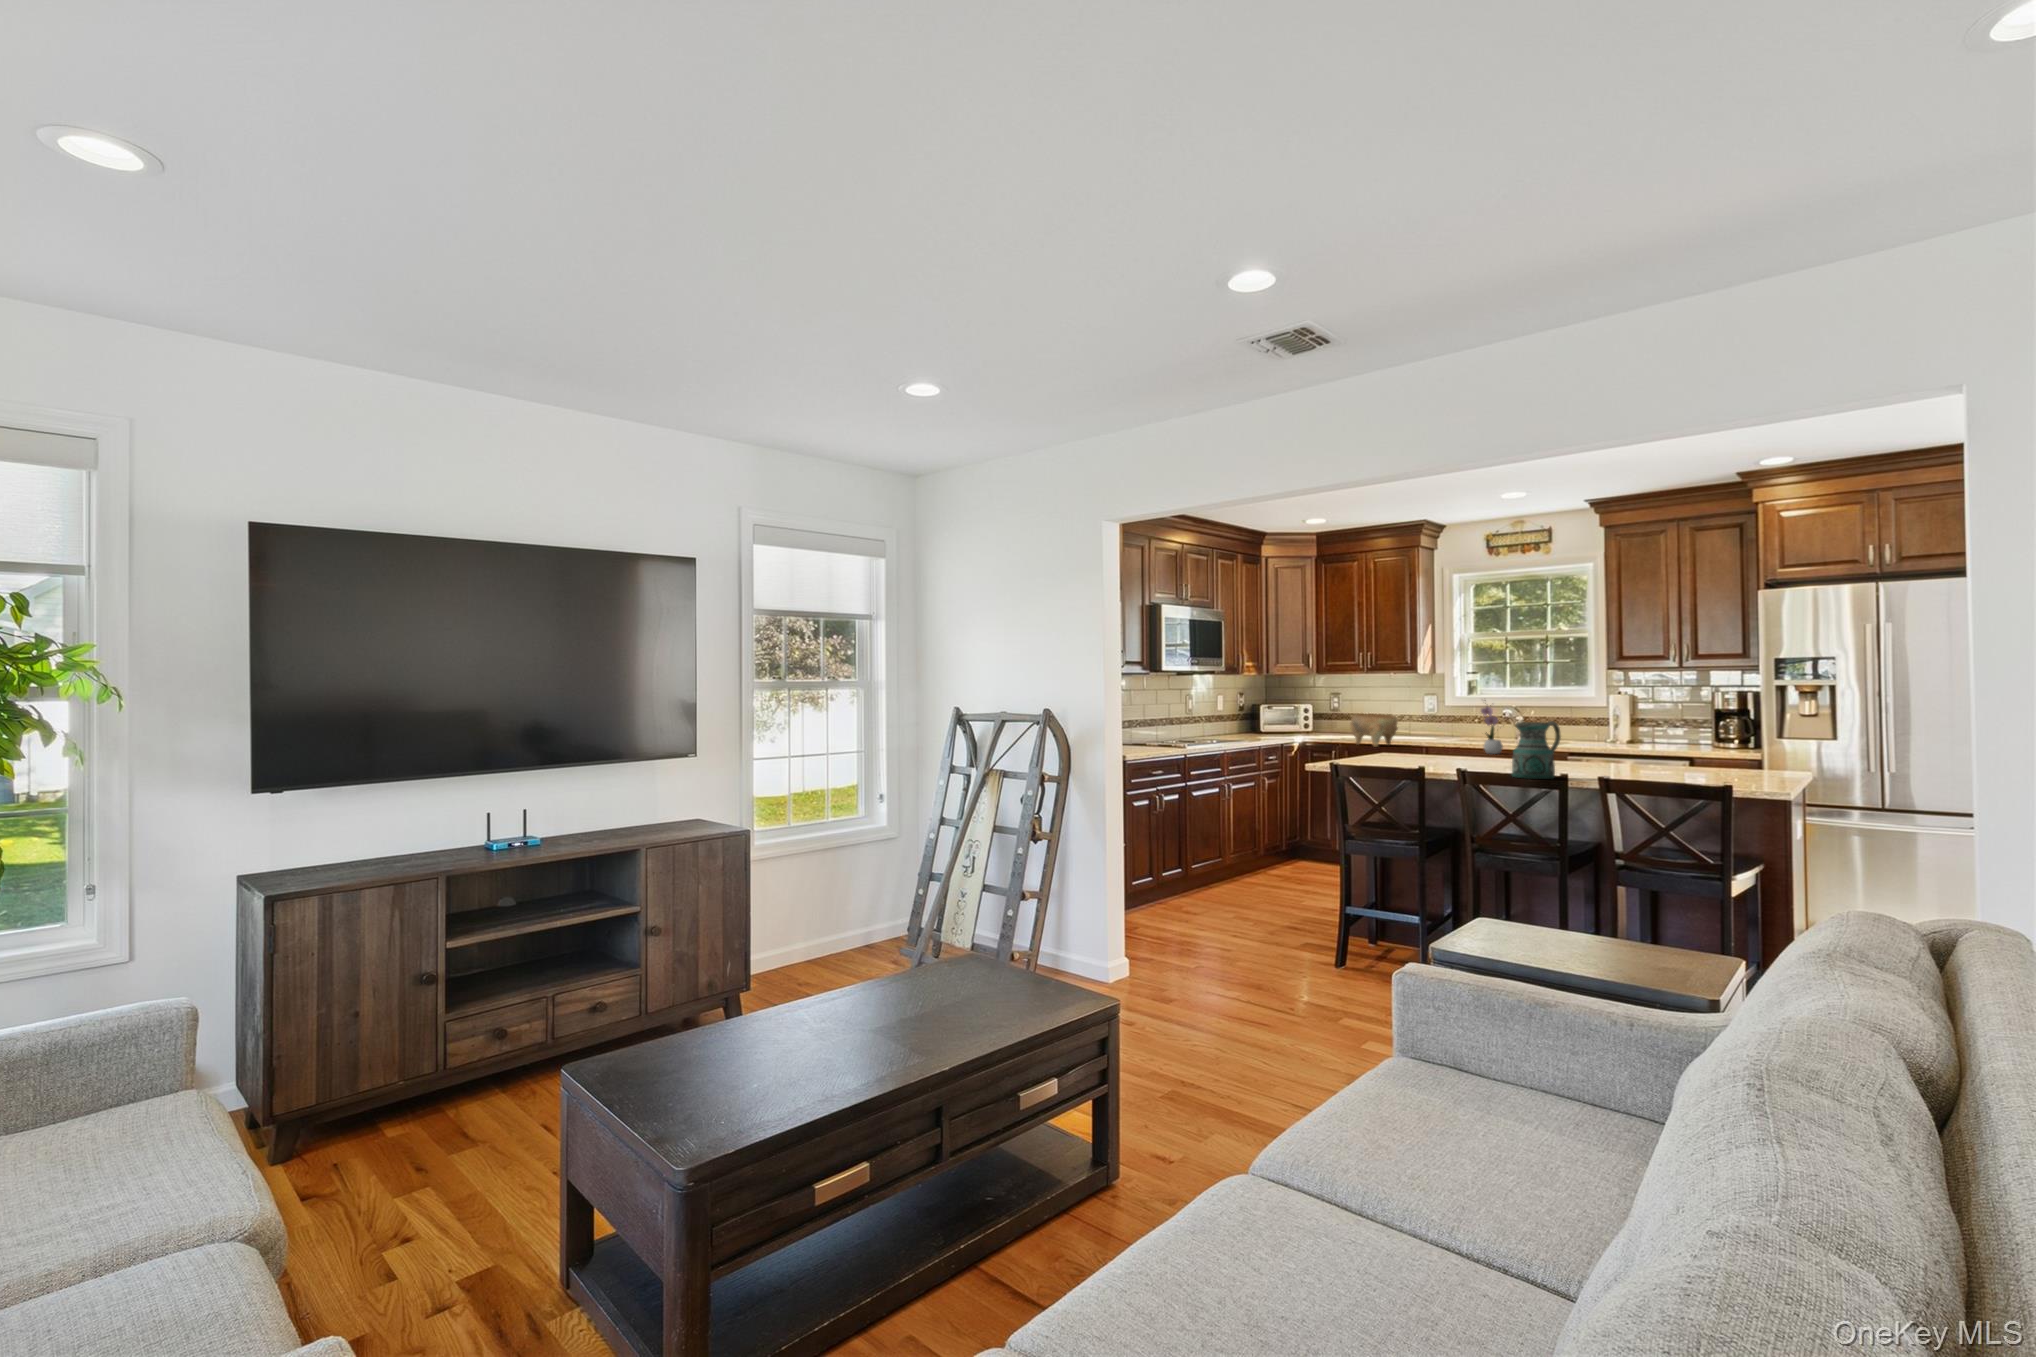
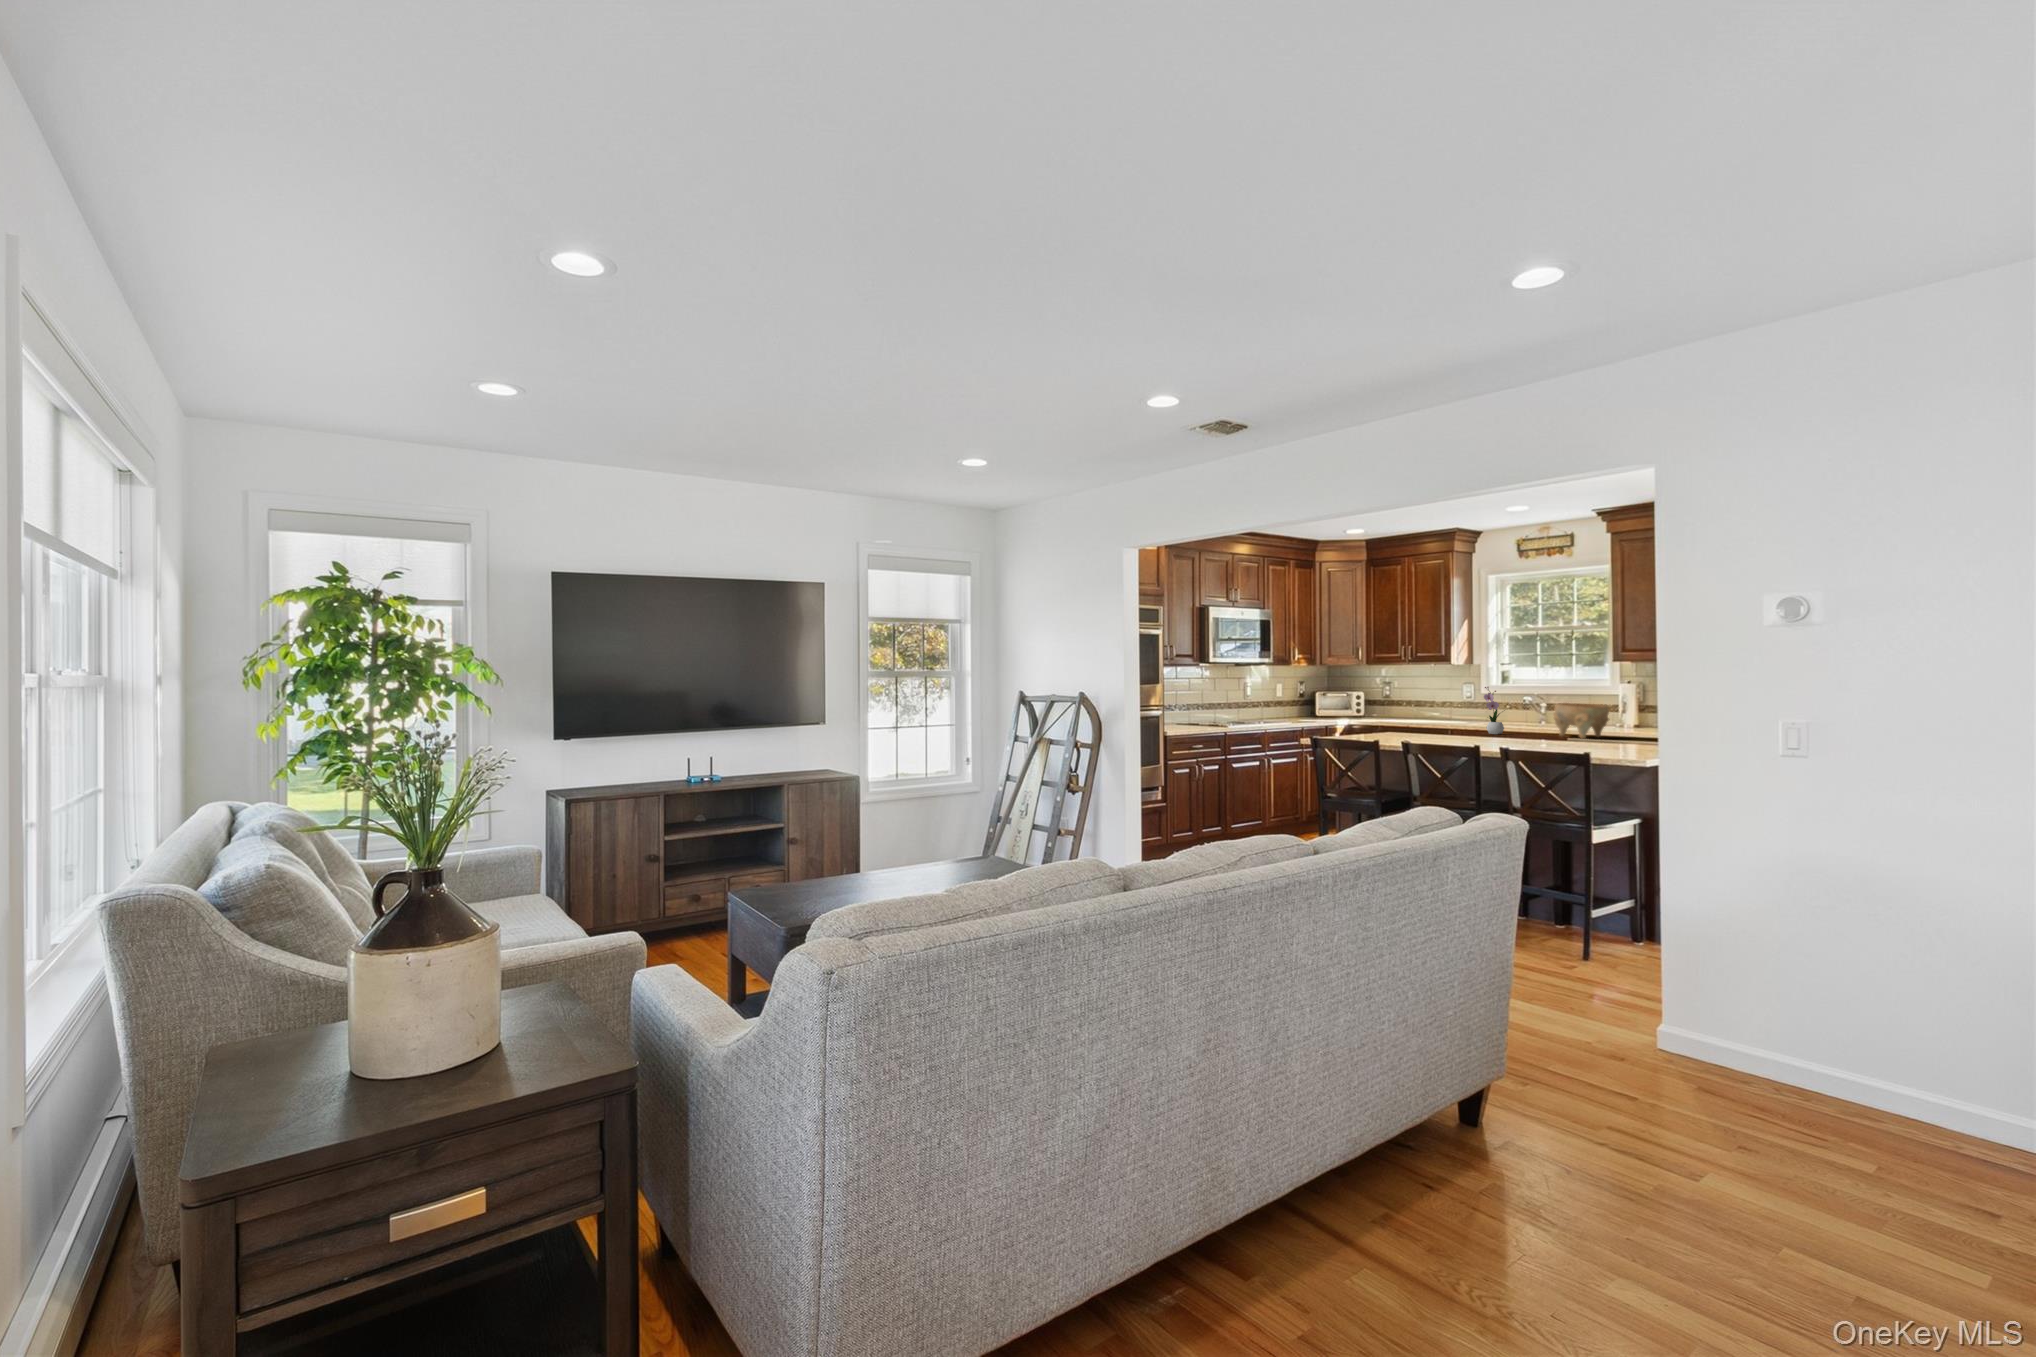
decorative bowl: present [1350,714,1398,747] -> present [1553,703,1609,739]
ceramic pitcher: present [1512,721,1561,779] -> none [1444,703,1485,749]

